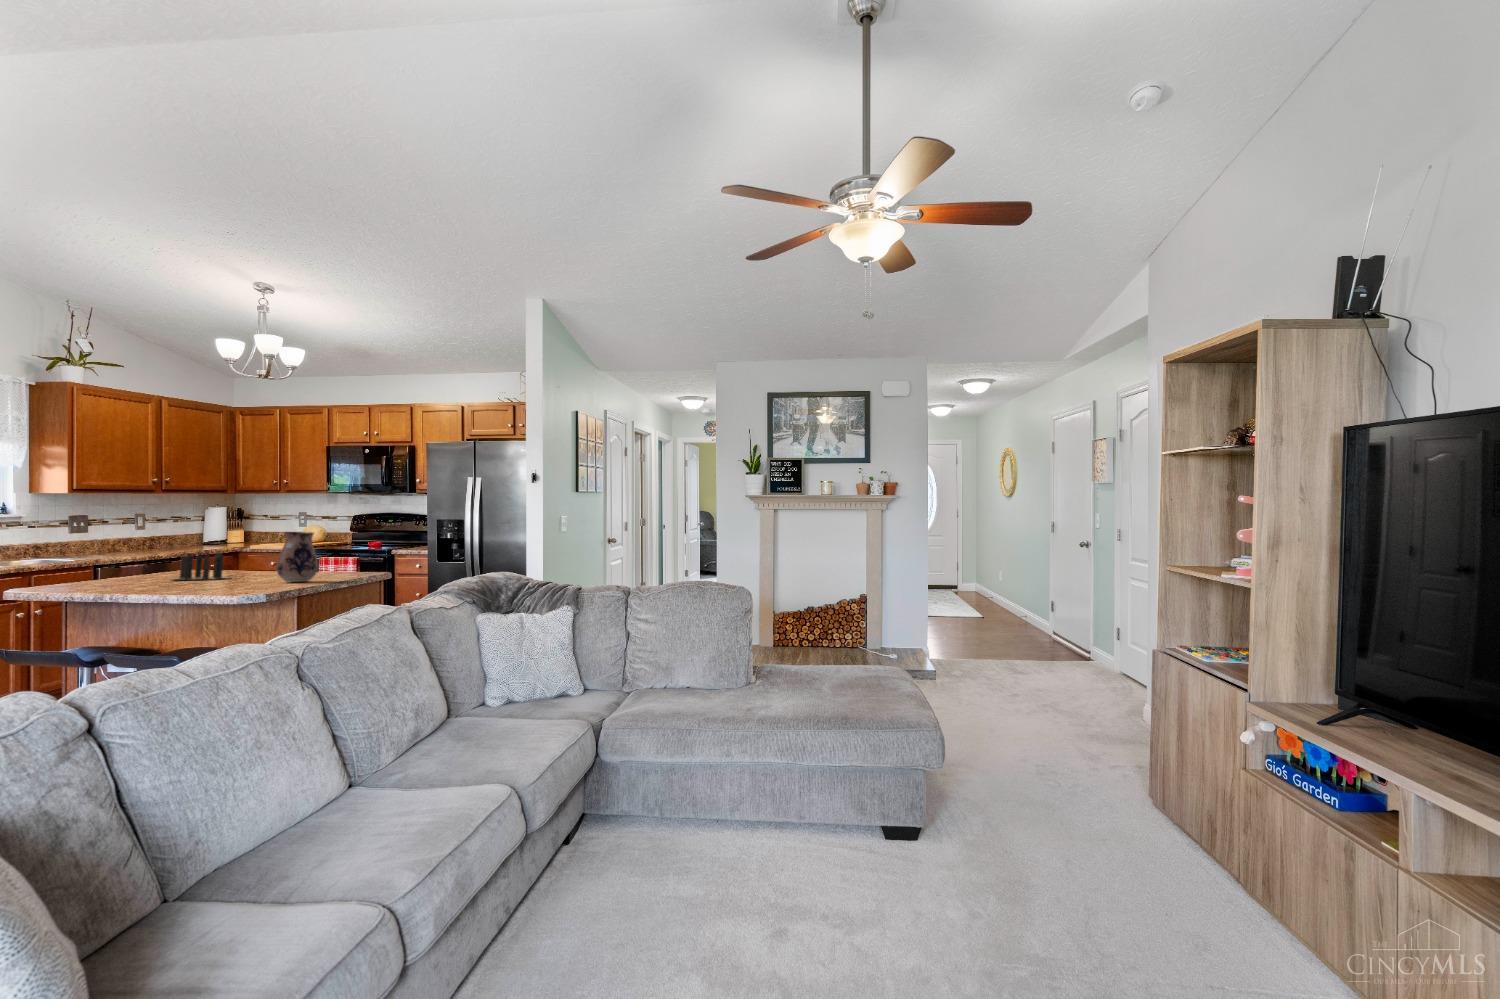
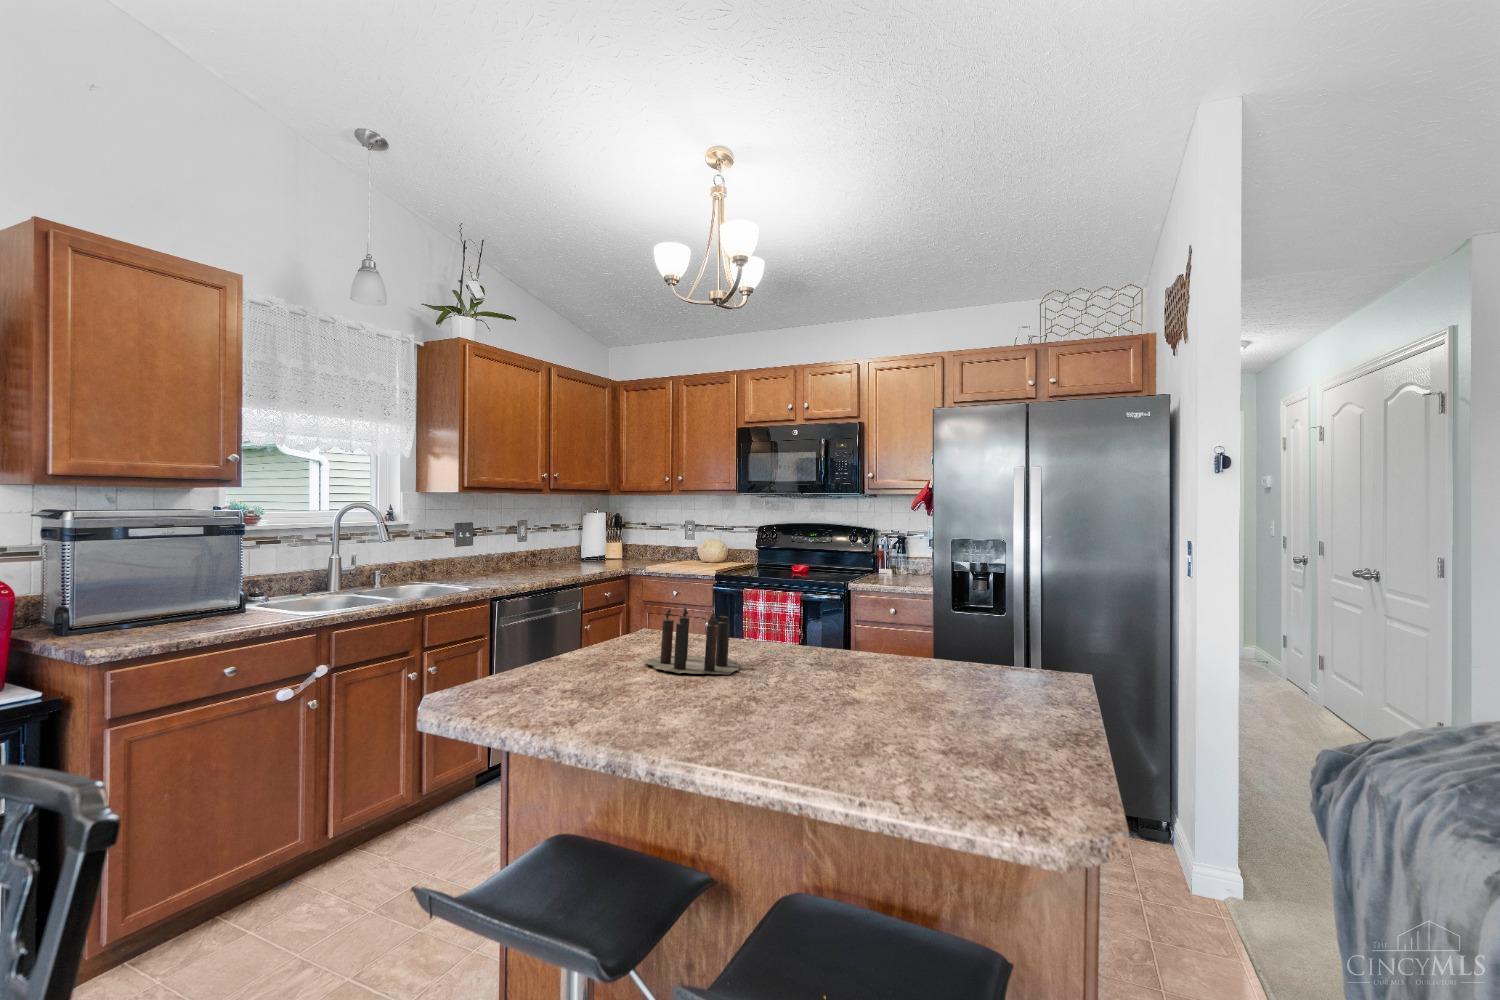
ceramic pitcher: present [276,532,318,582] -> none [911,593,999,722]

